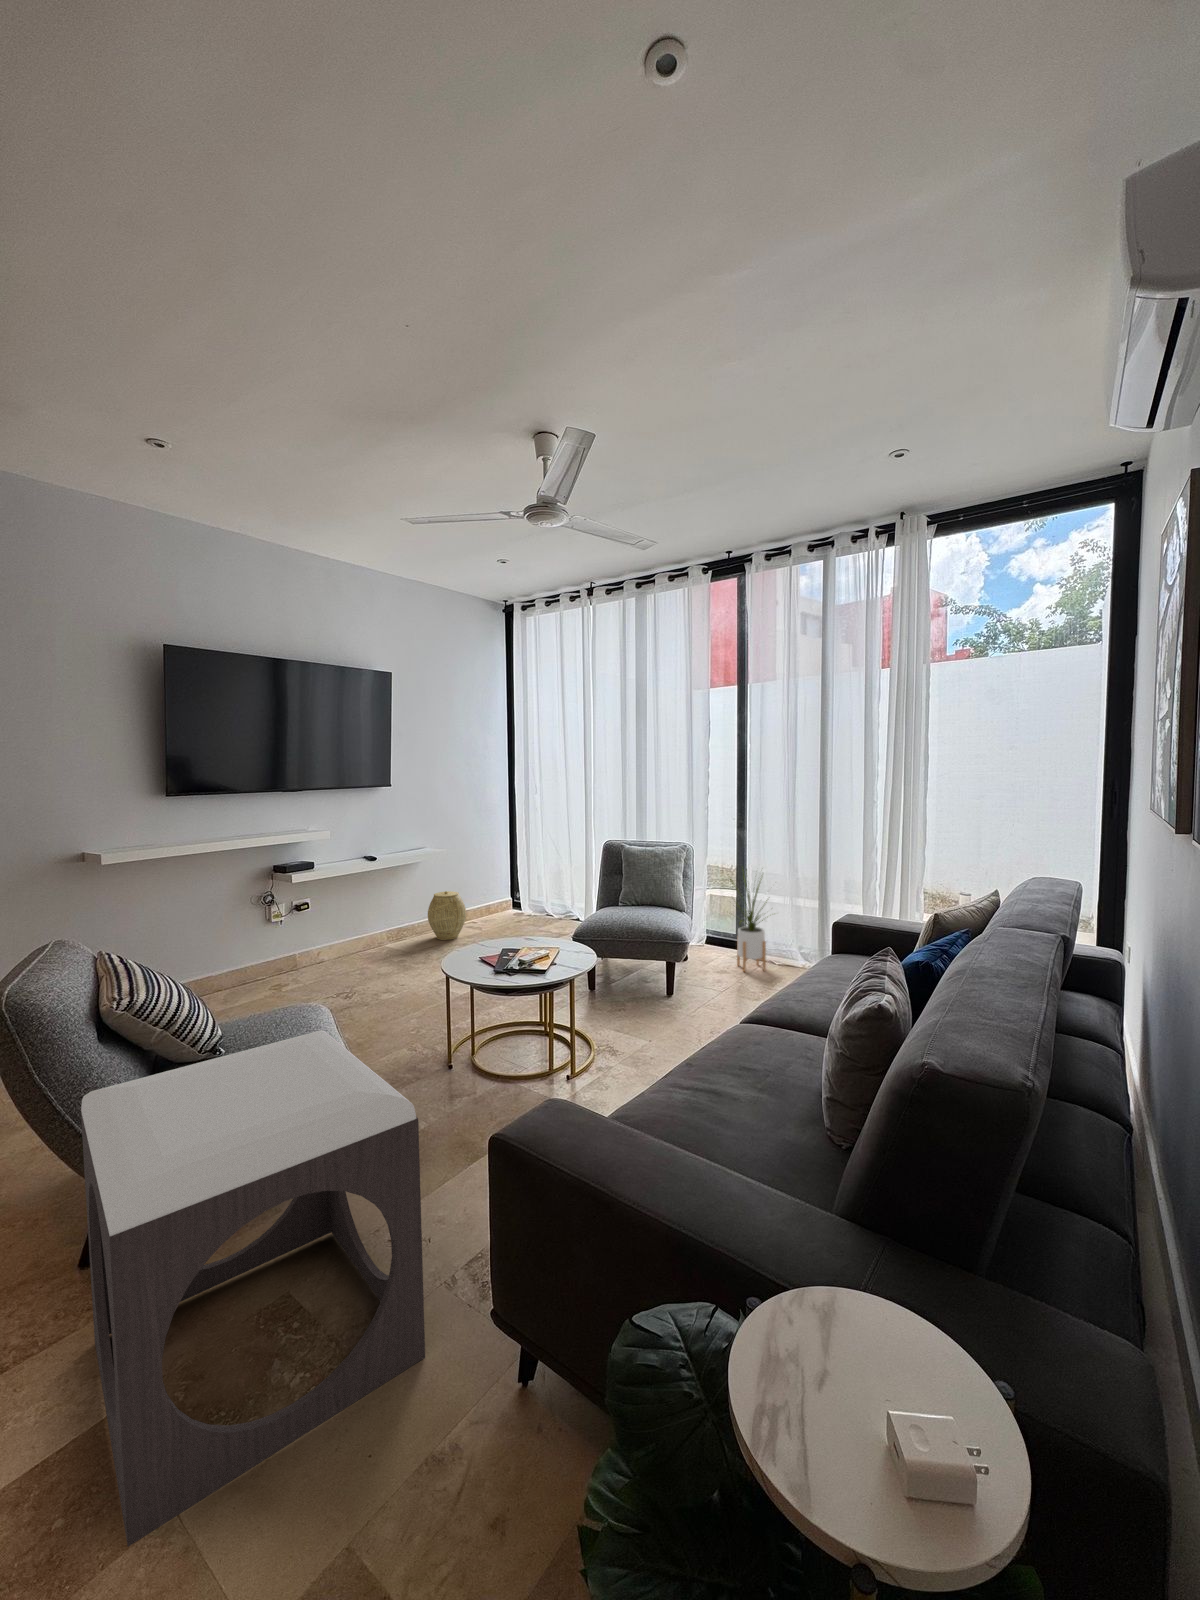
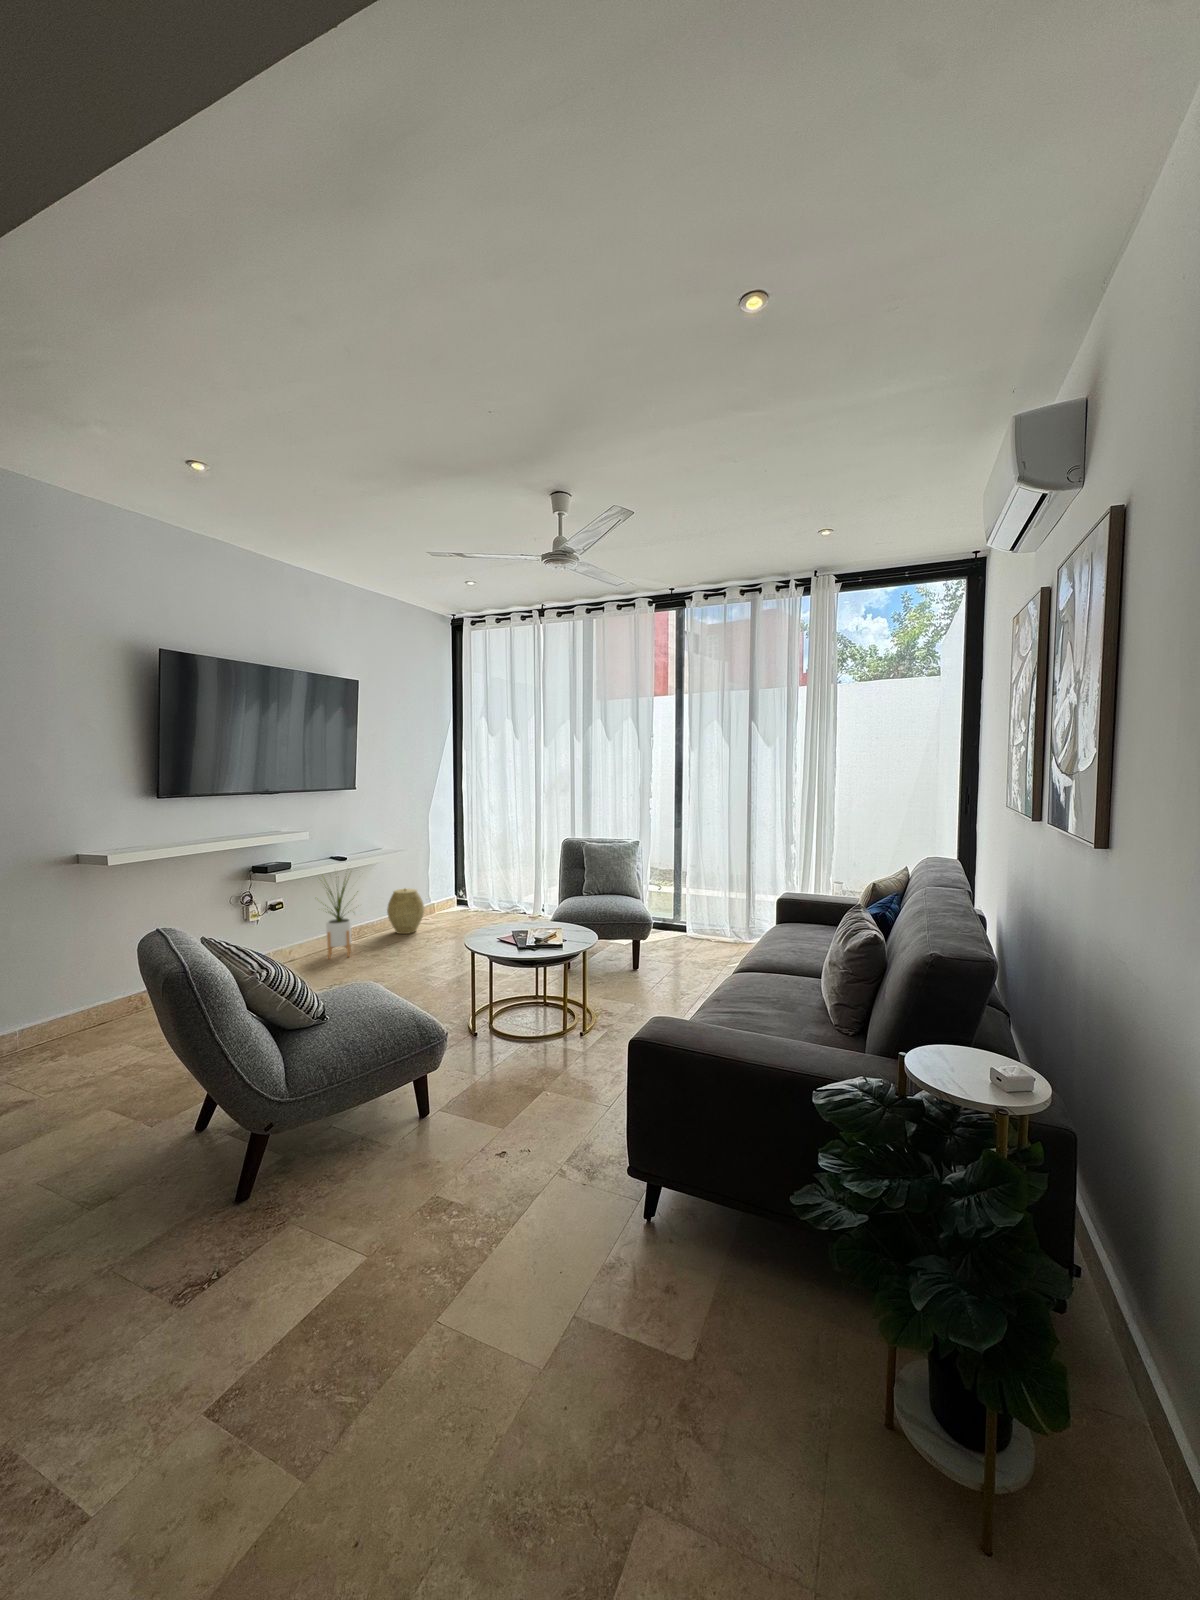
house plant: present [730,879,767,972] -> present [325,882,355,959]
footstool: present [81,1030,425,1547] -> none [286,986,563,1337]

